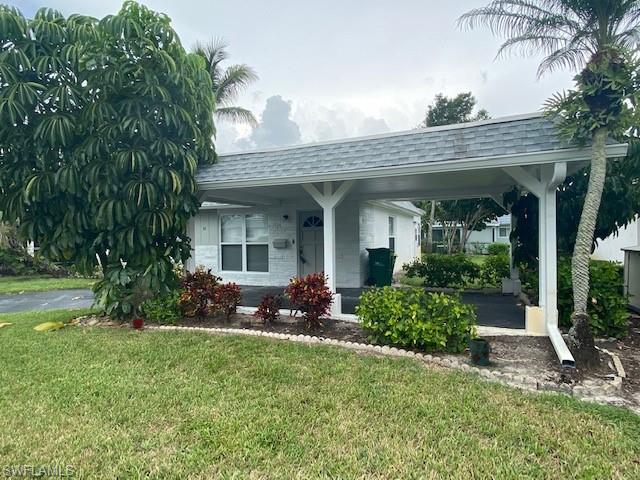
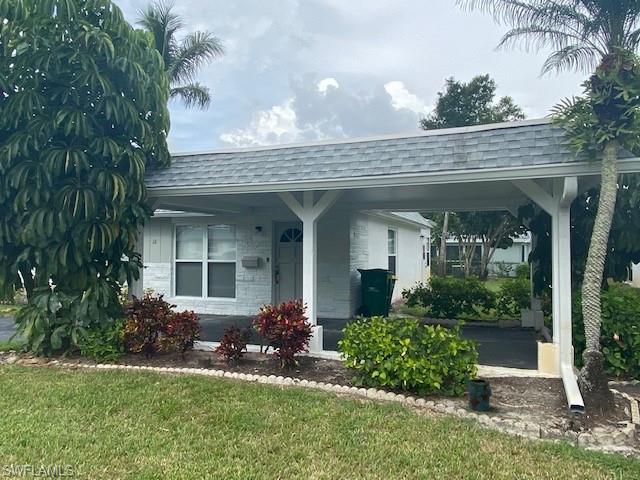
potted tree: present [117,278,157,328] -> none [44,304,98,367]

